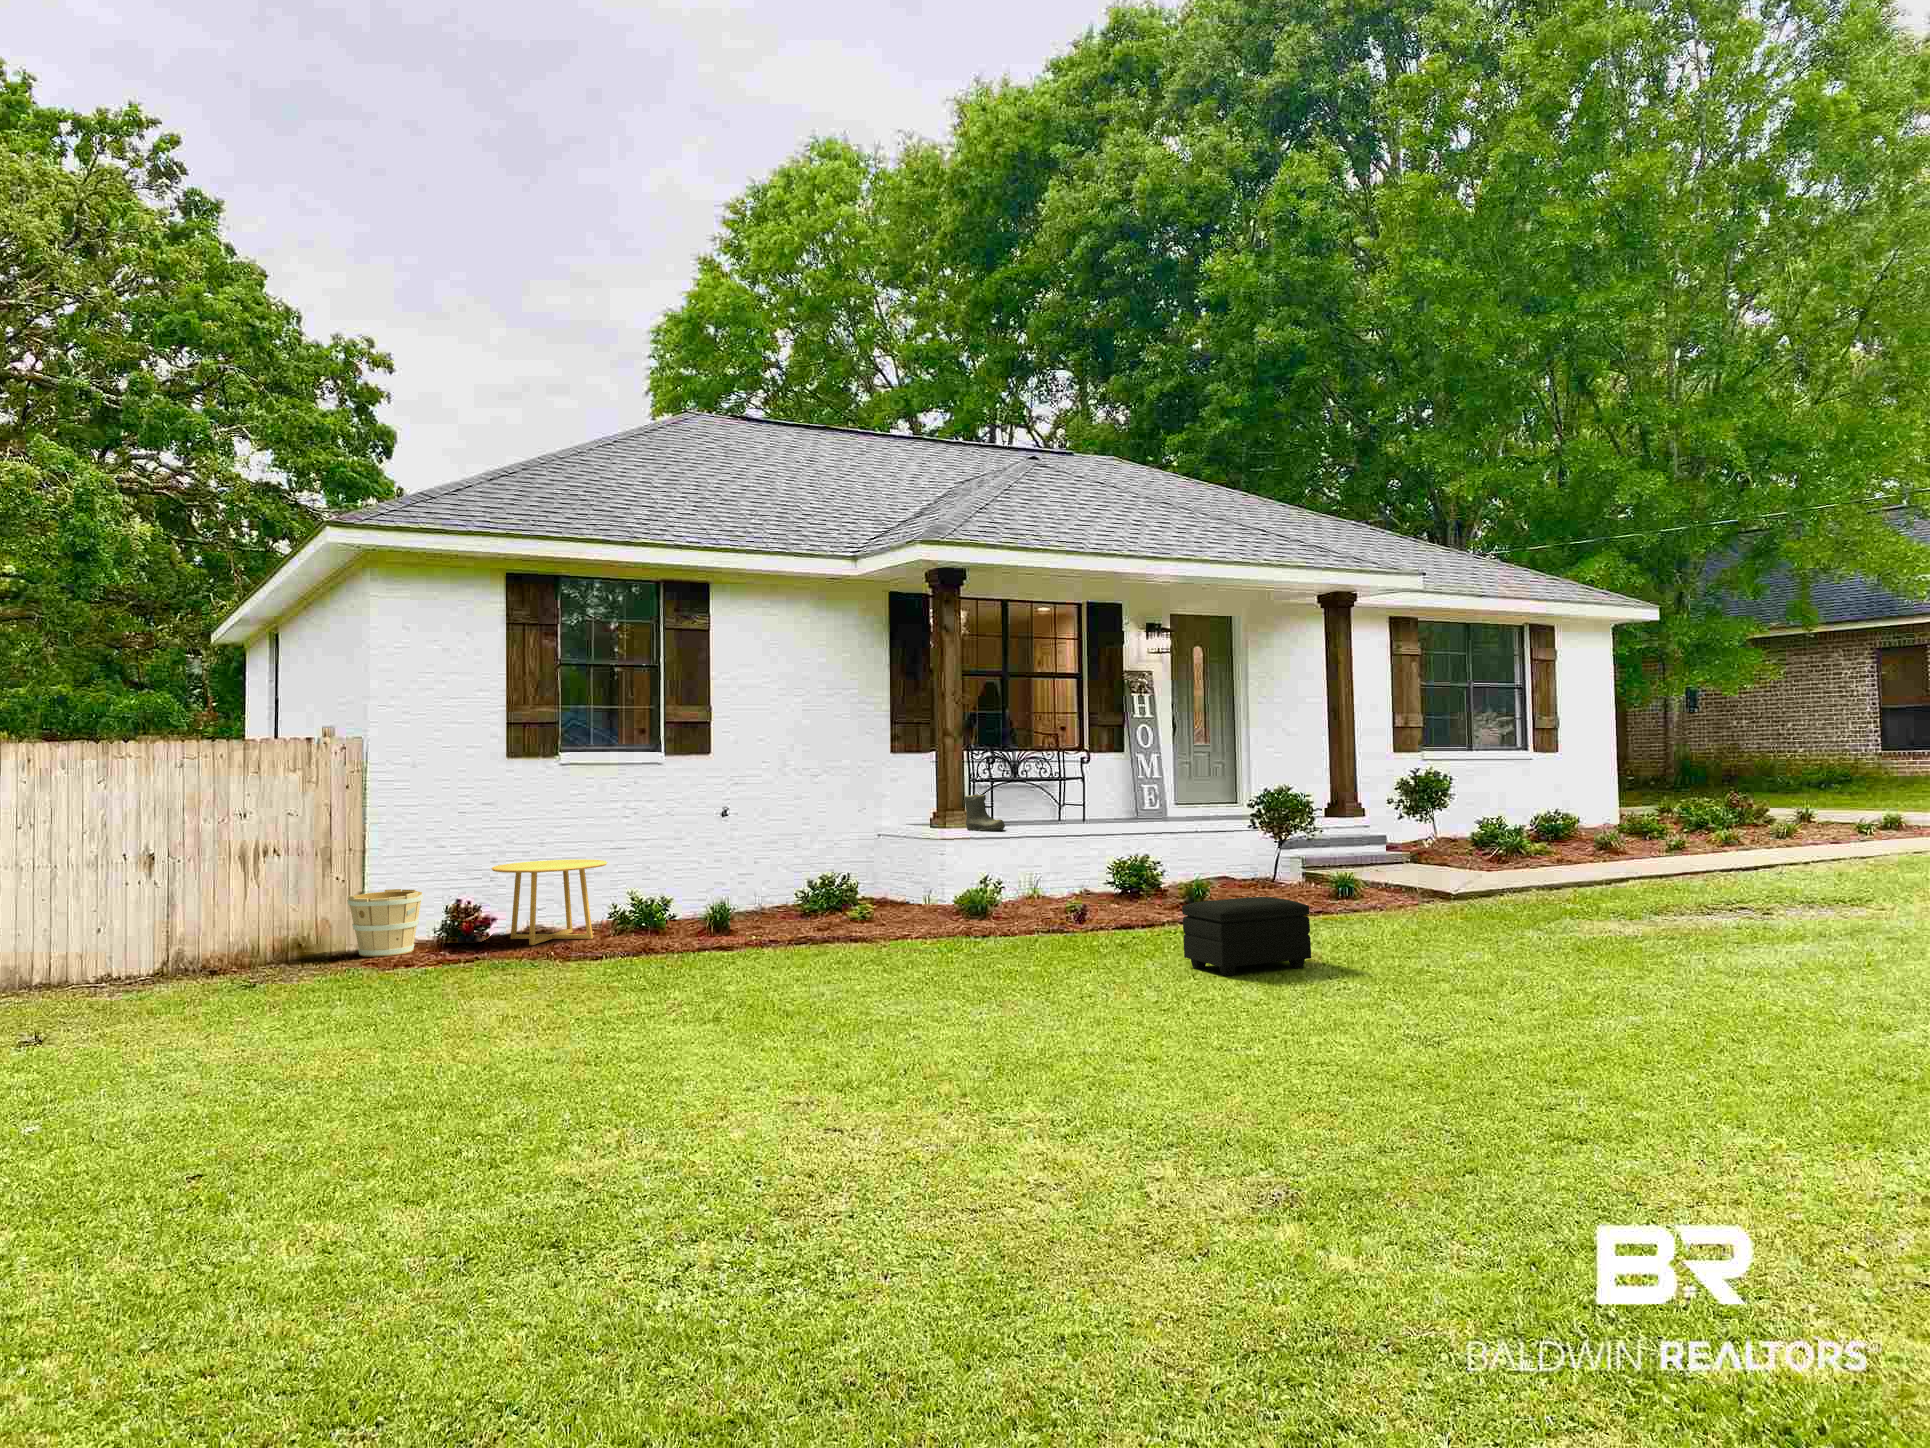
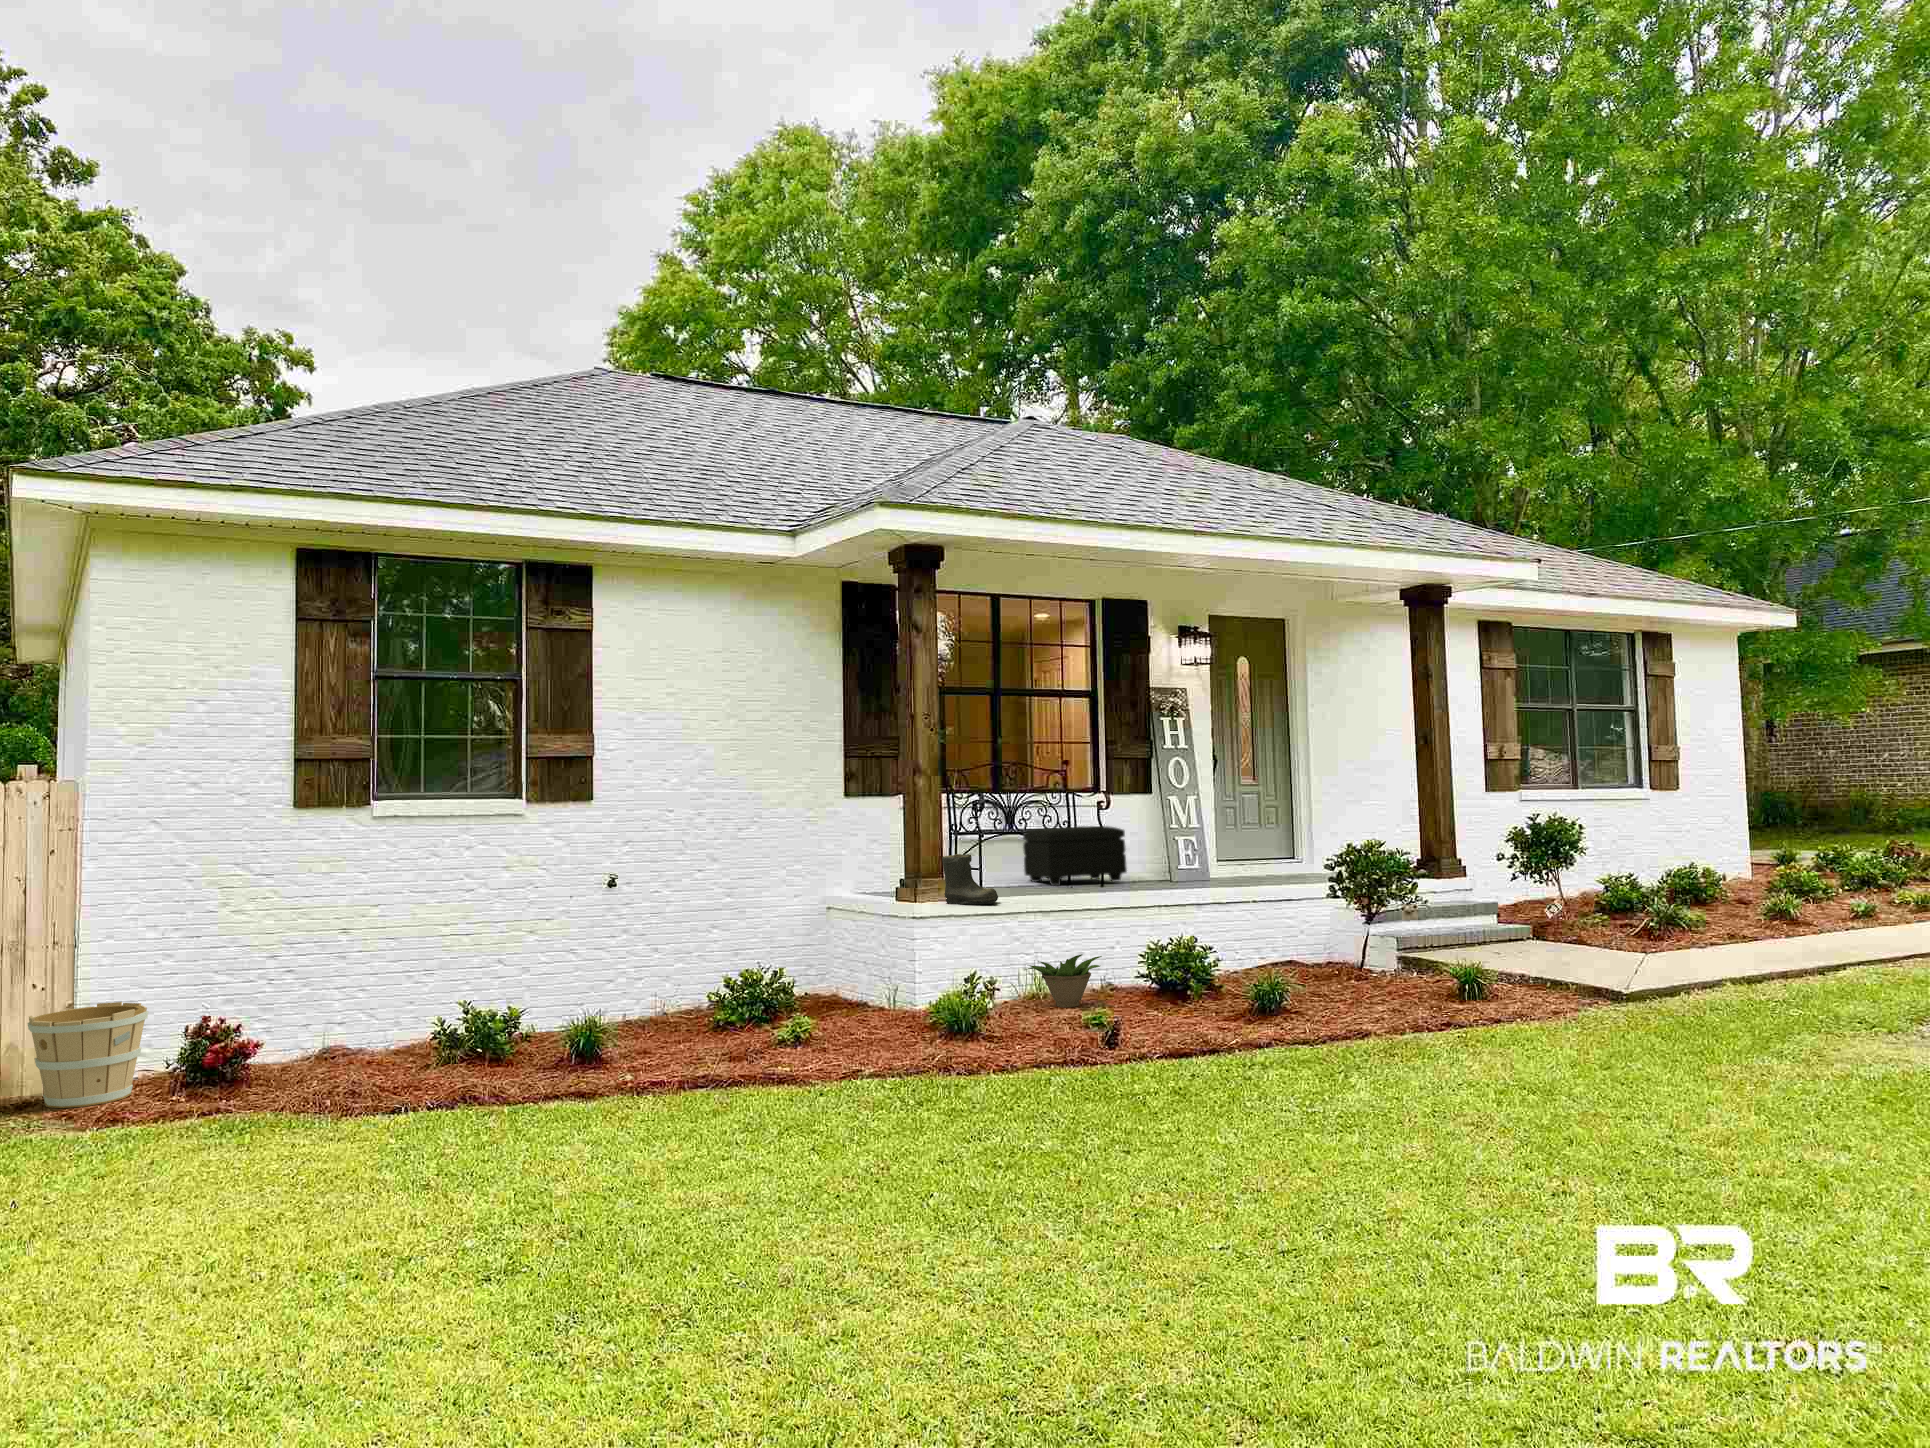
round table: present [492,859,607,945] -> none [255,953,430,1085]
decorative plant: none [1023,868,1080,905] -> present [1026,954,1102,1007]
footstool: present [1182,897,1311,976] -> present [1023,826,1127,886]

